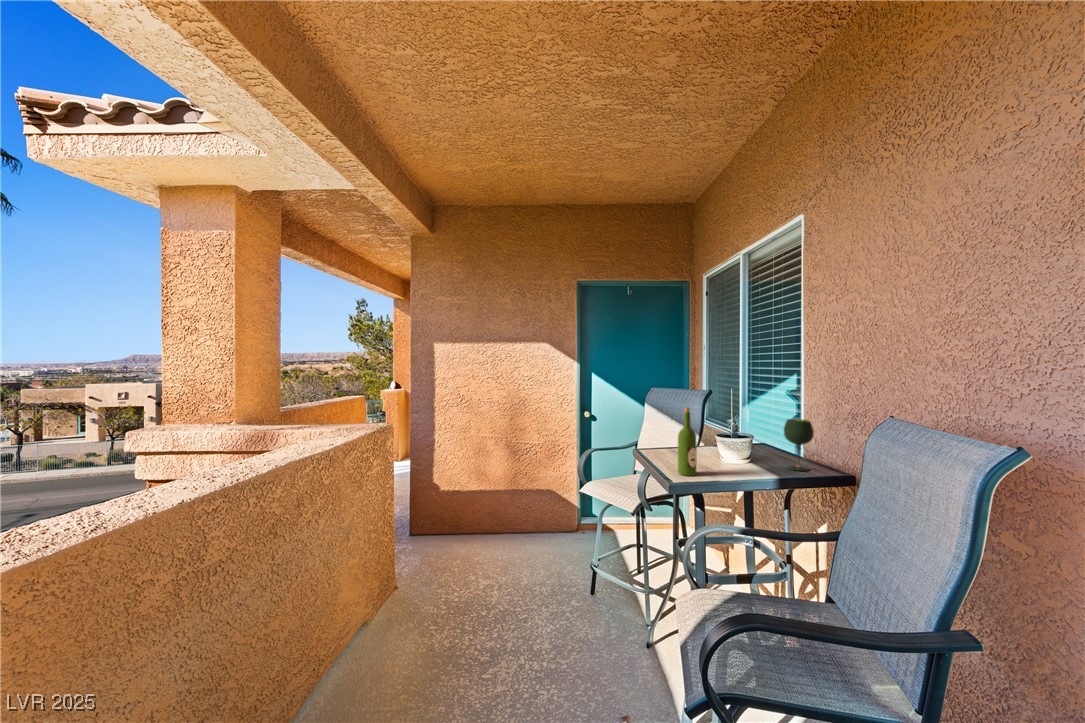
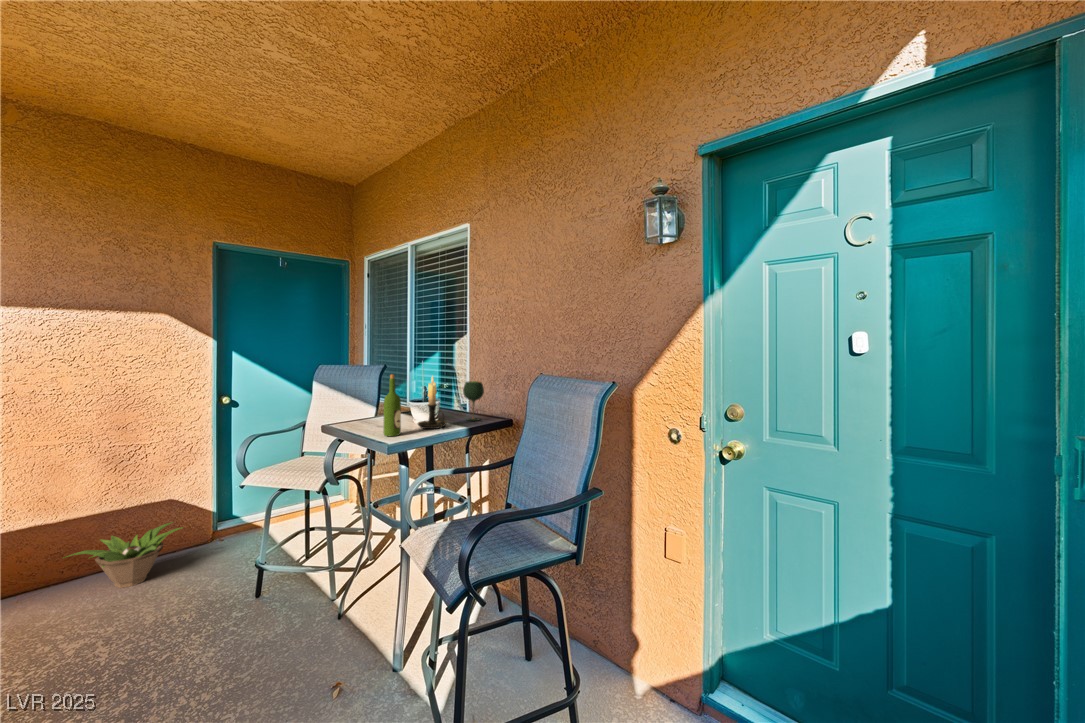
candle holder: none [721,409,756,475] -> present [418,376,446,429]
decorative plant: none [489,508,554,550] -> present [70,522,183,588]

